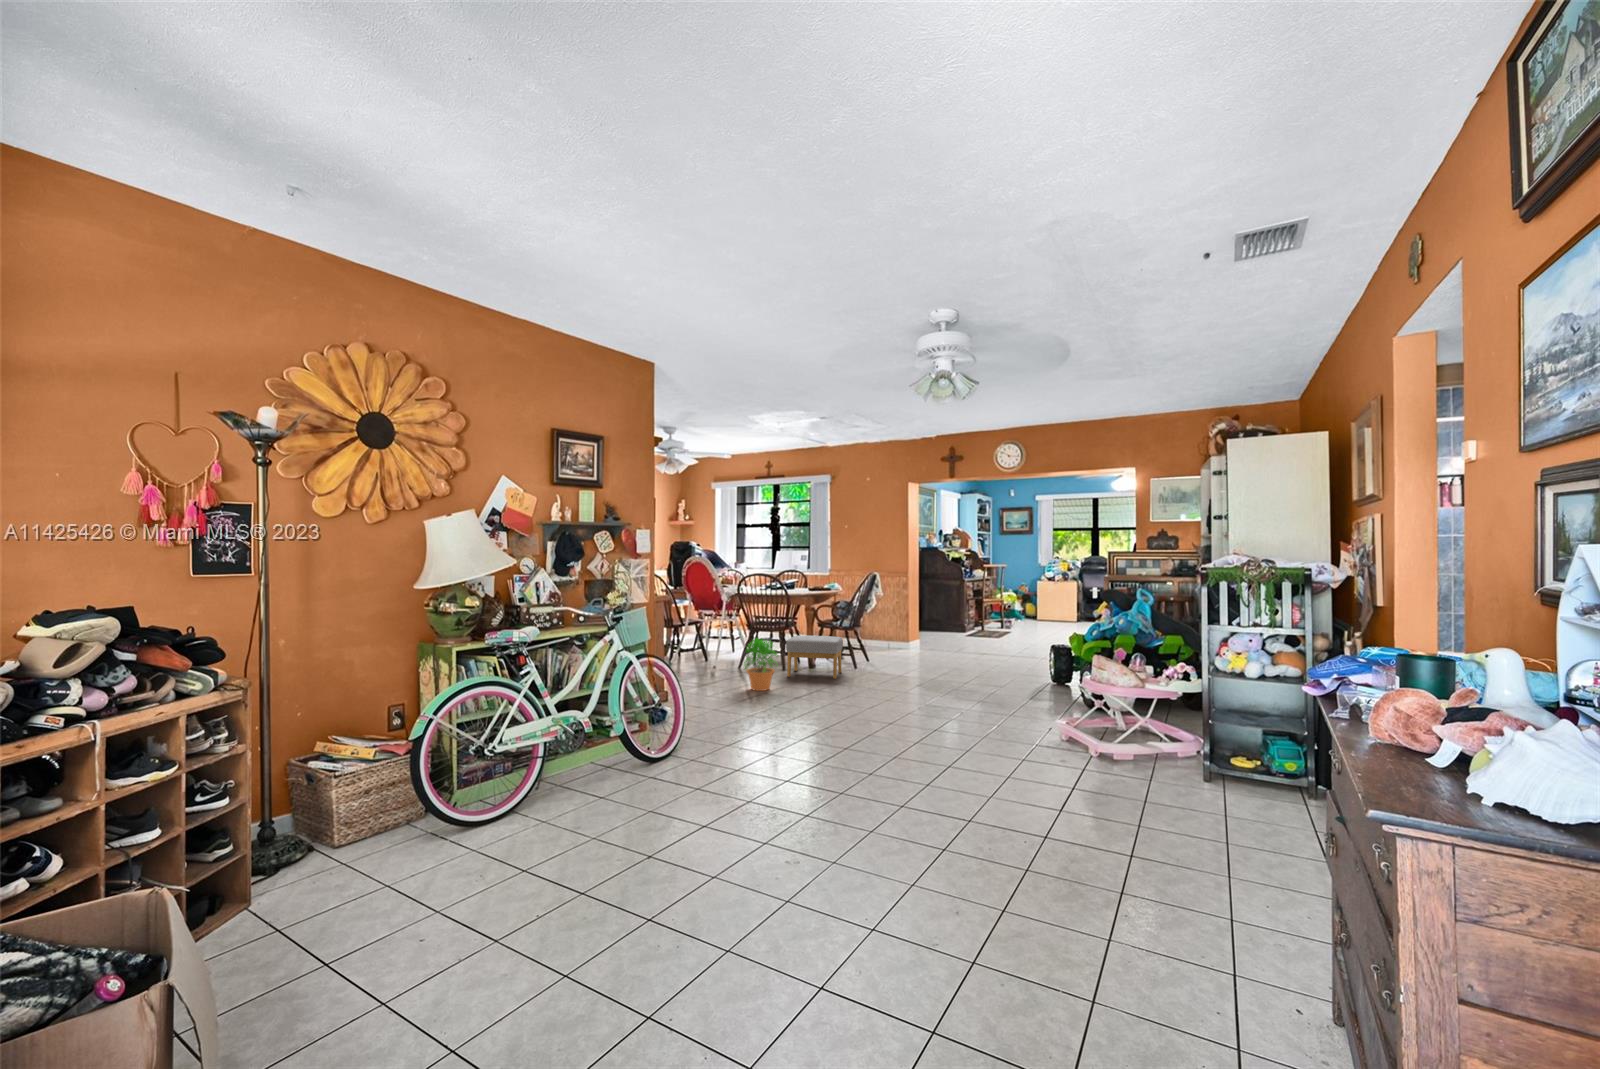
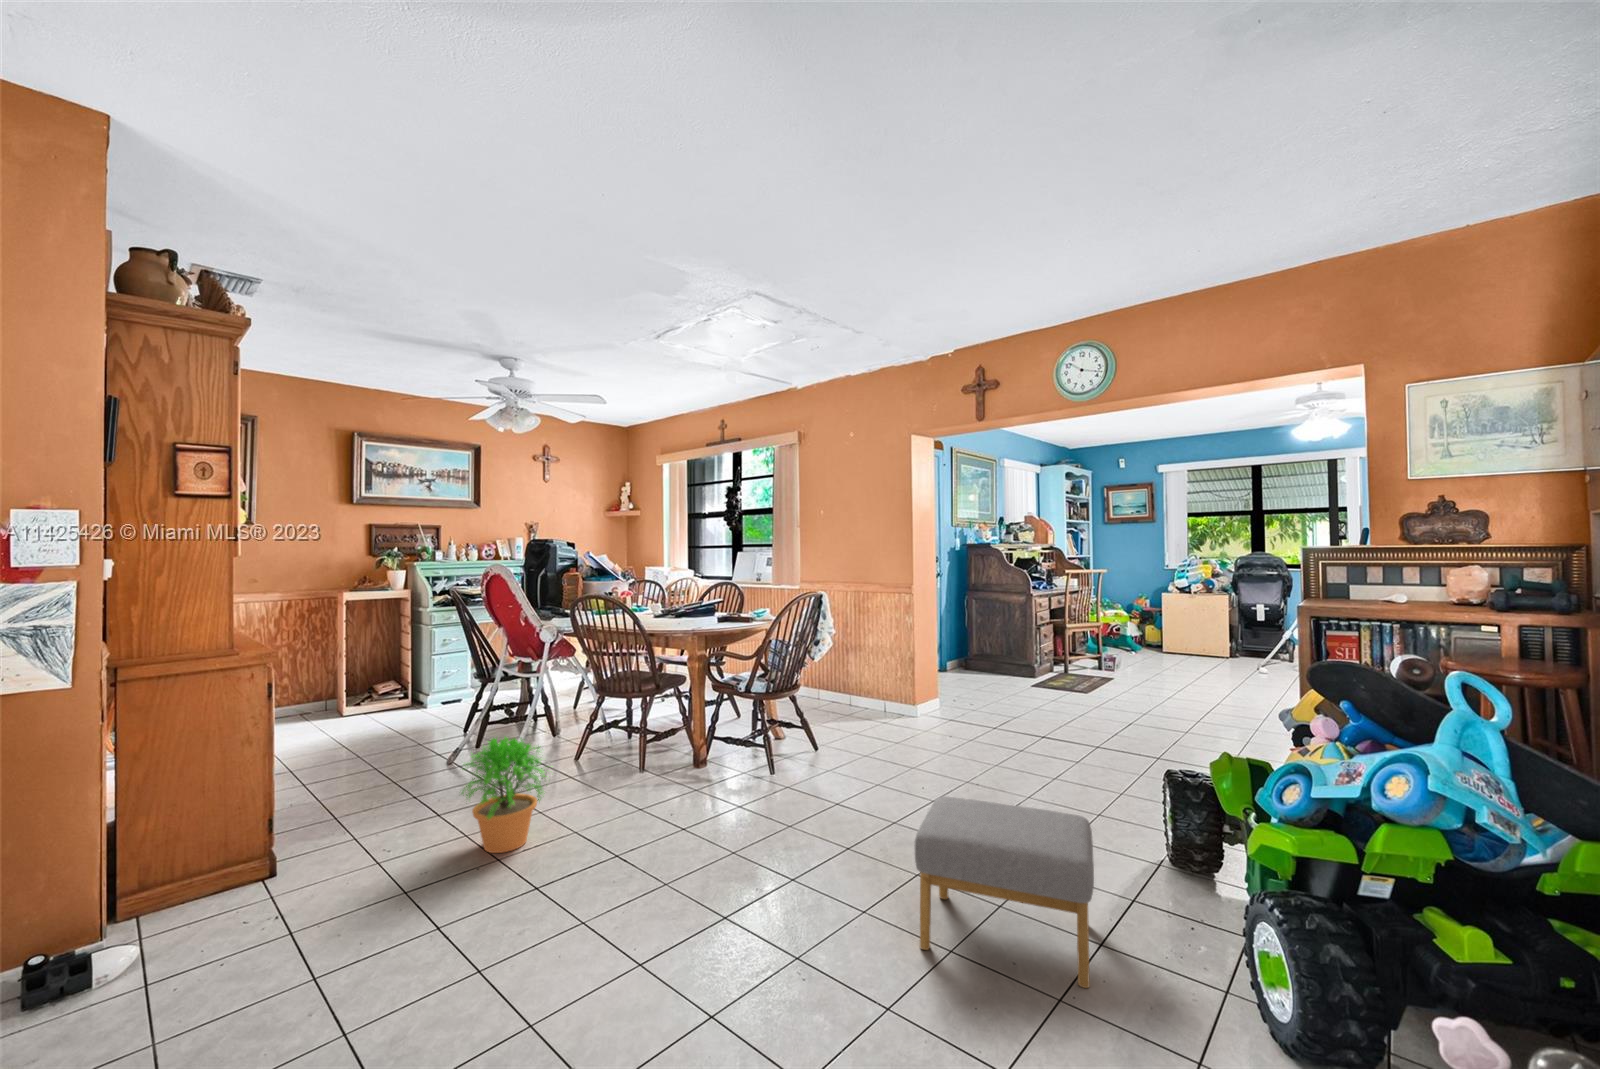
footstool: present [786,636,843,679] -> present [915,796,1094,988]

